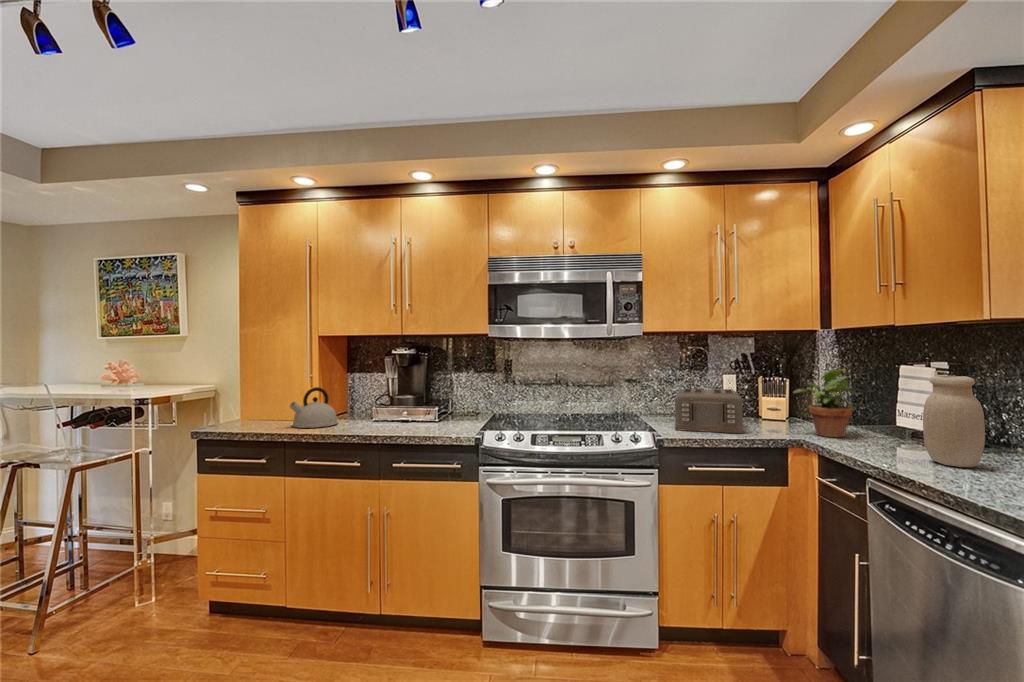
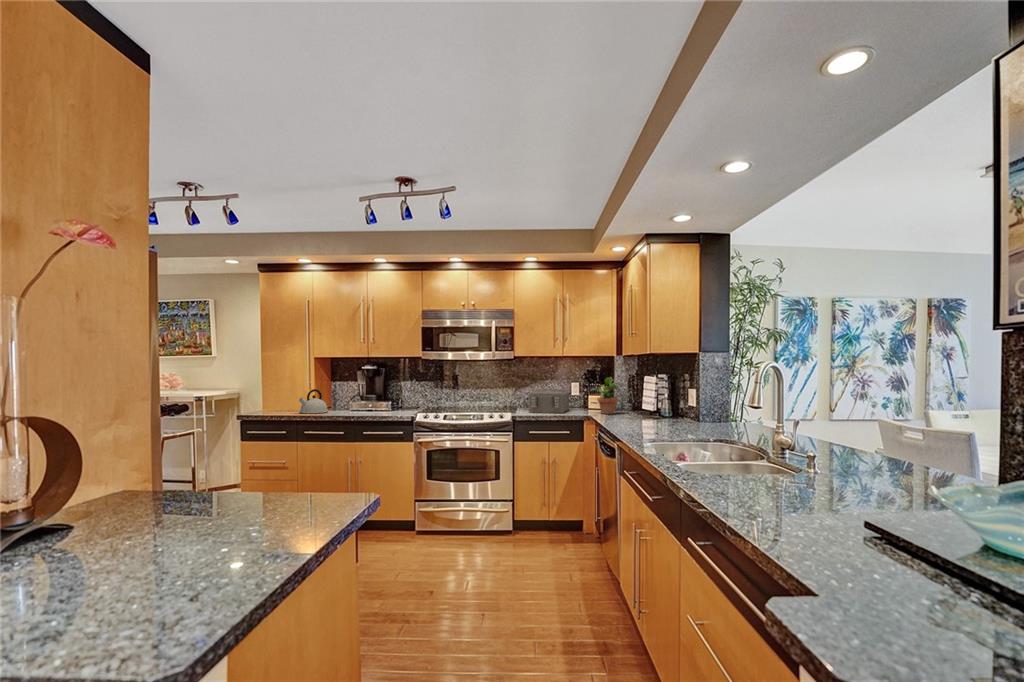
jar: present [923,376,985,467] -> none [628,380,649,422]

